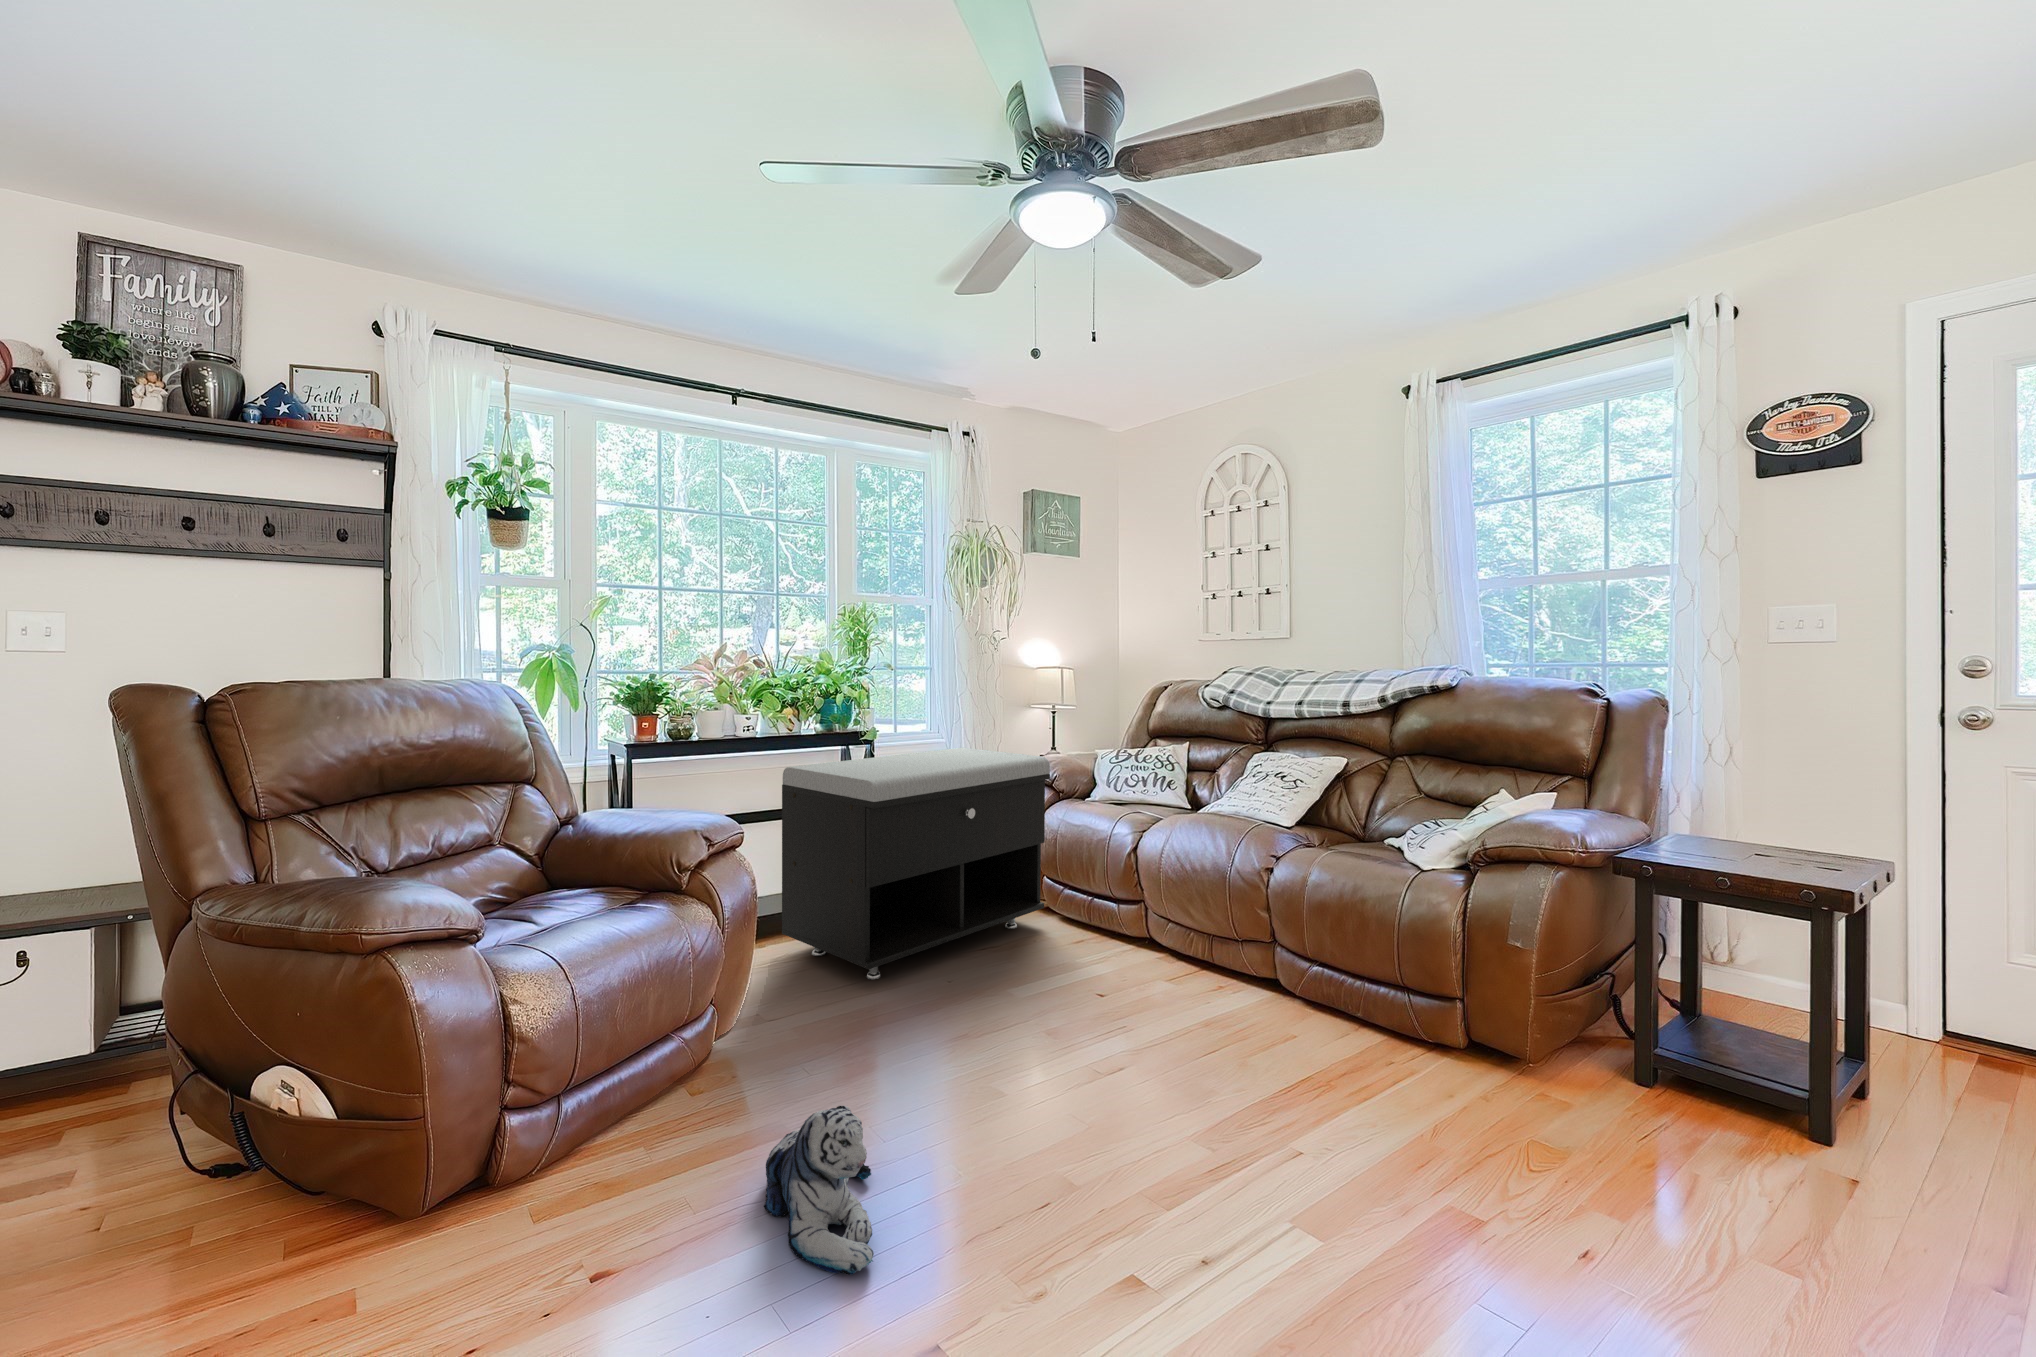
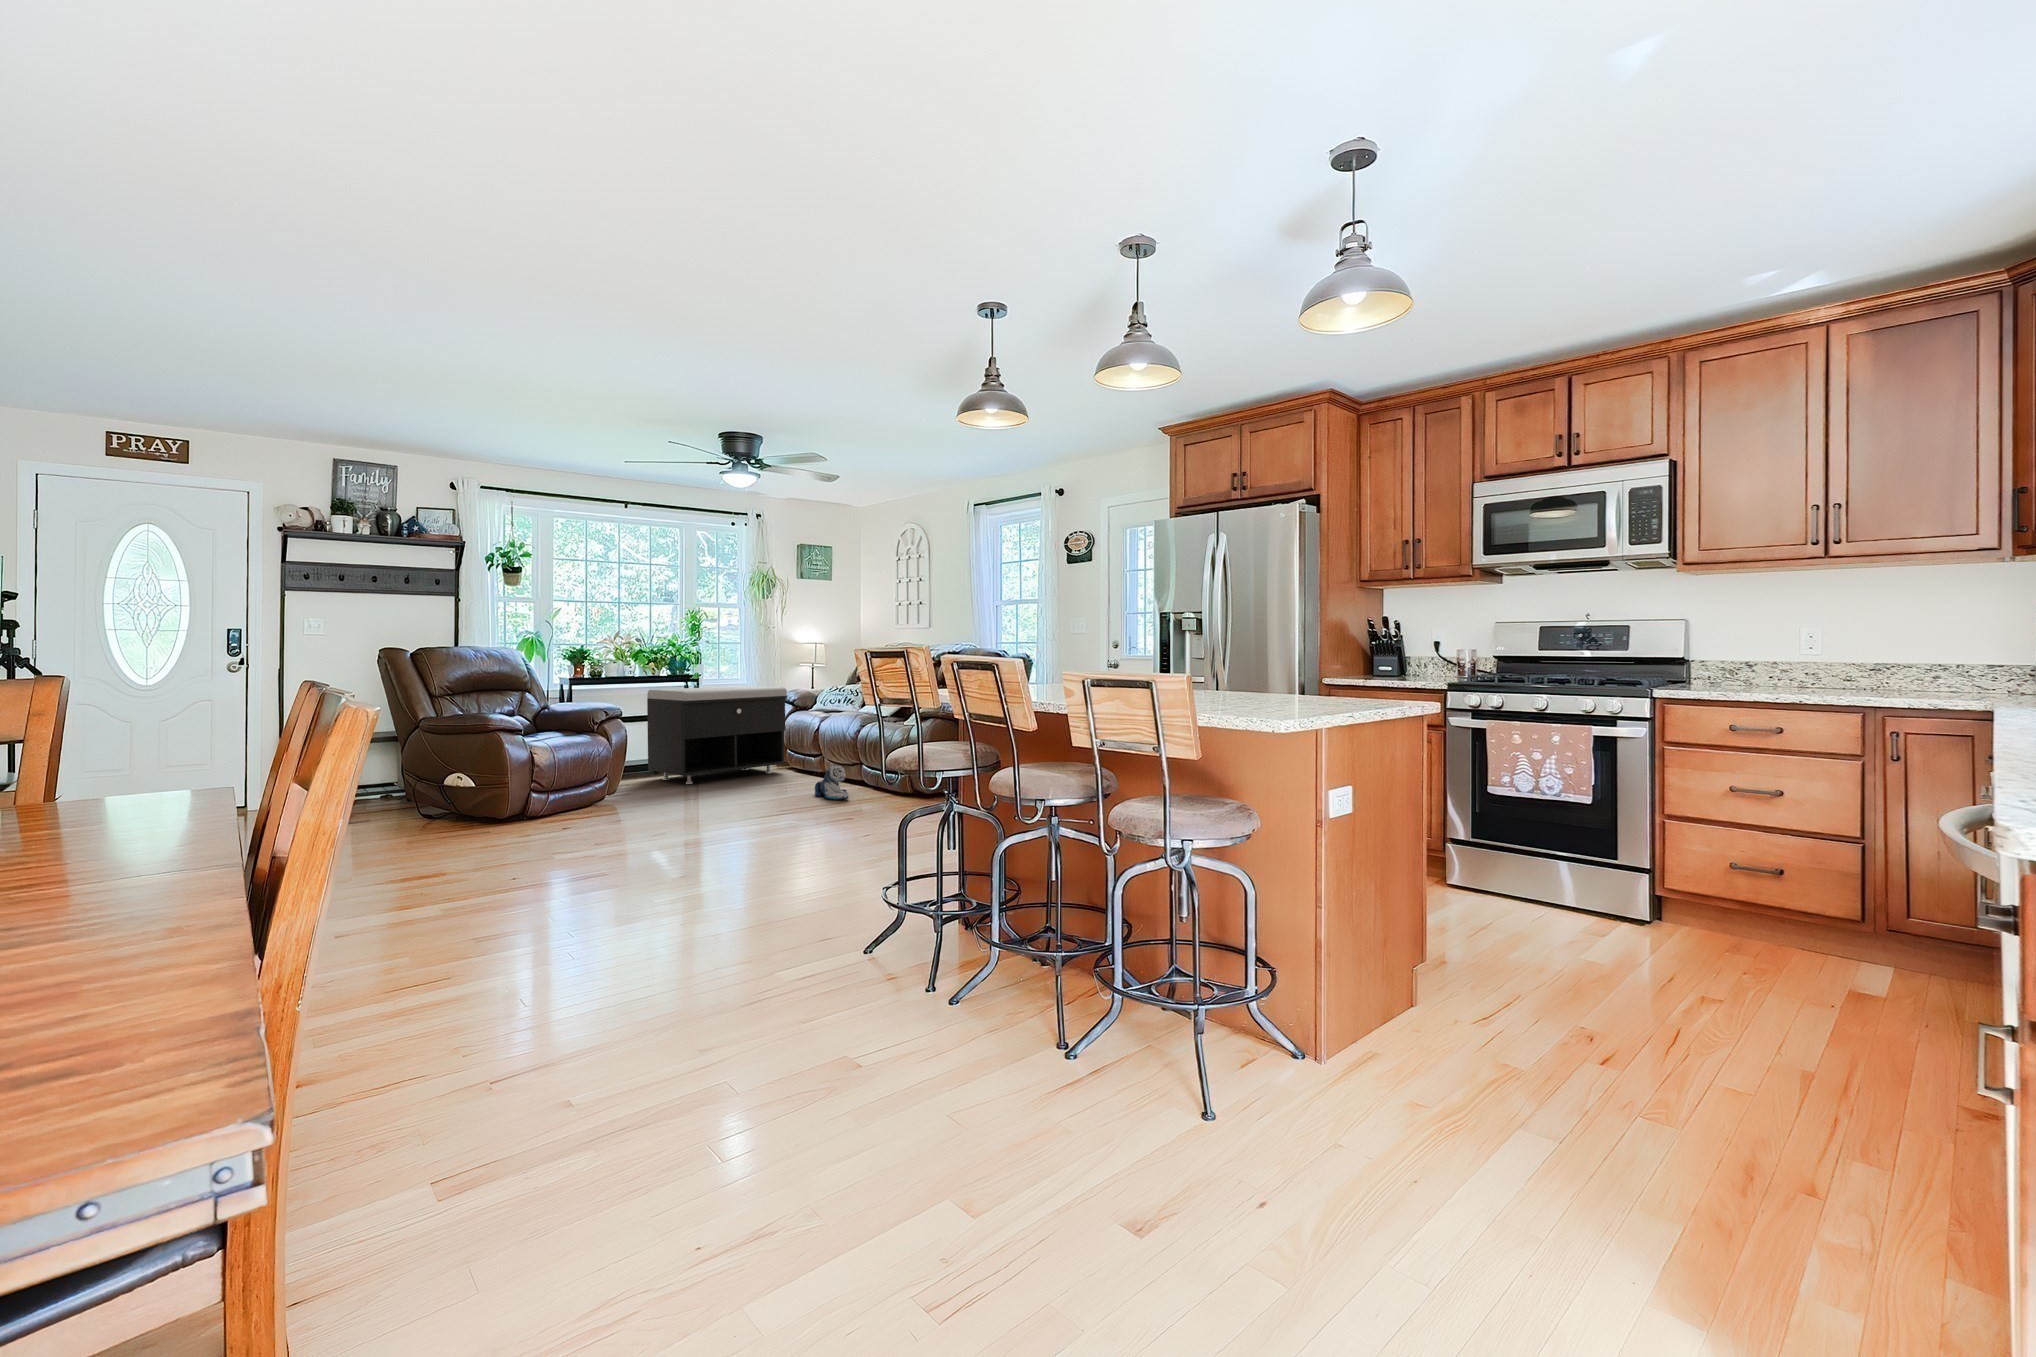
plush toy: present [763,1106,874,1275] -> present [815,765,849,800]

